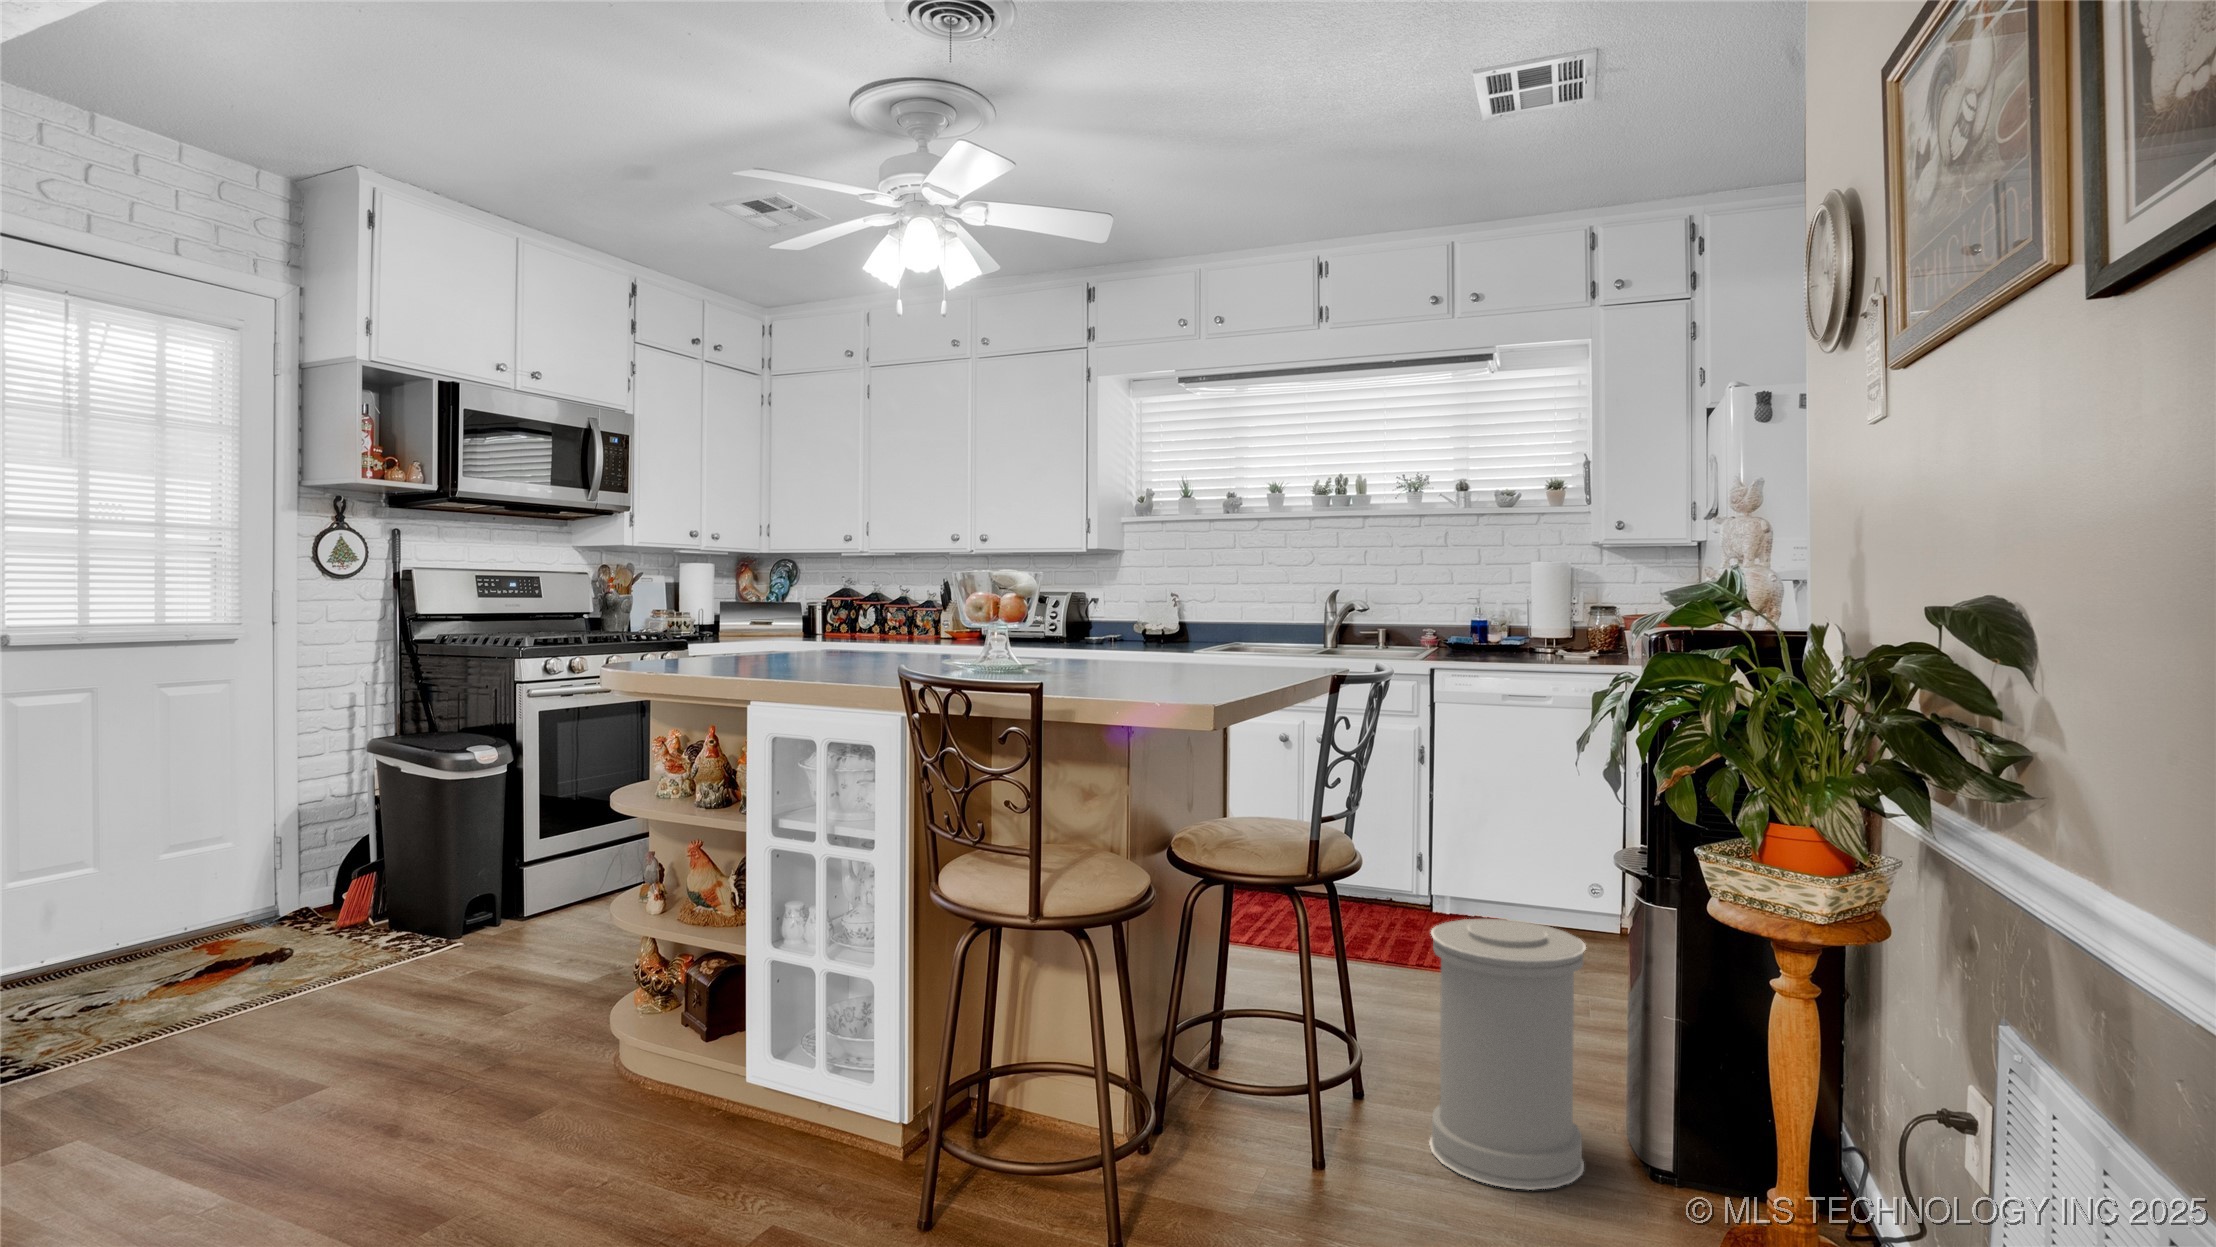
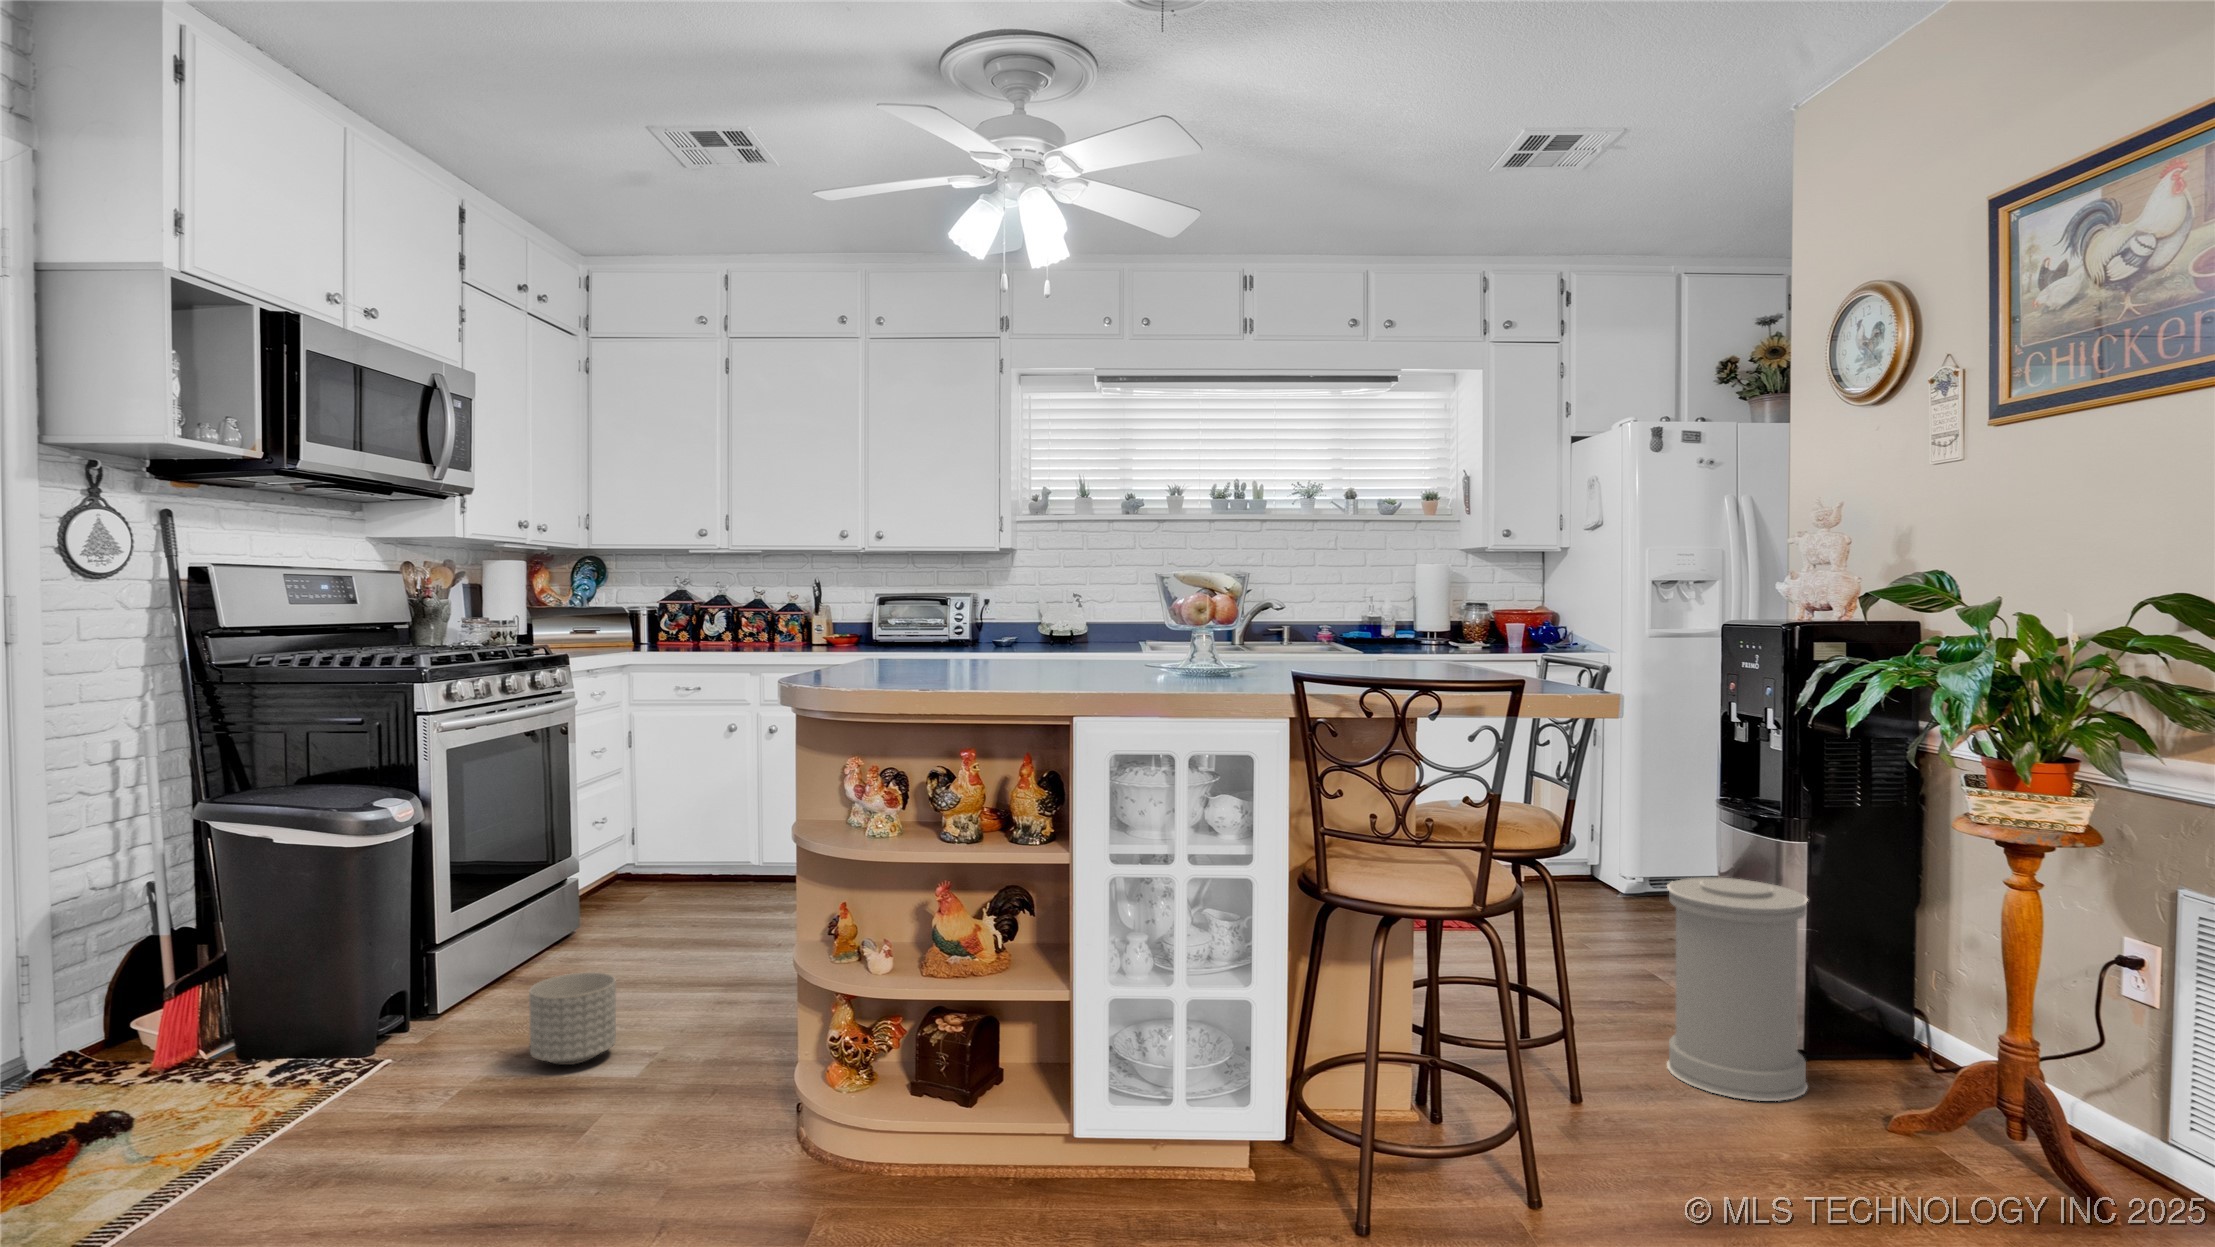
planter: none [516,891,585,962] -> present [529,972,616,1065]

